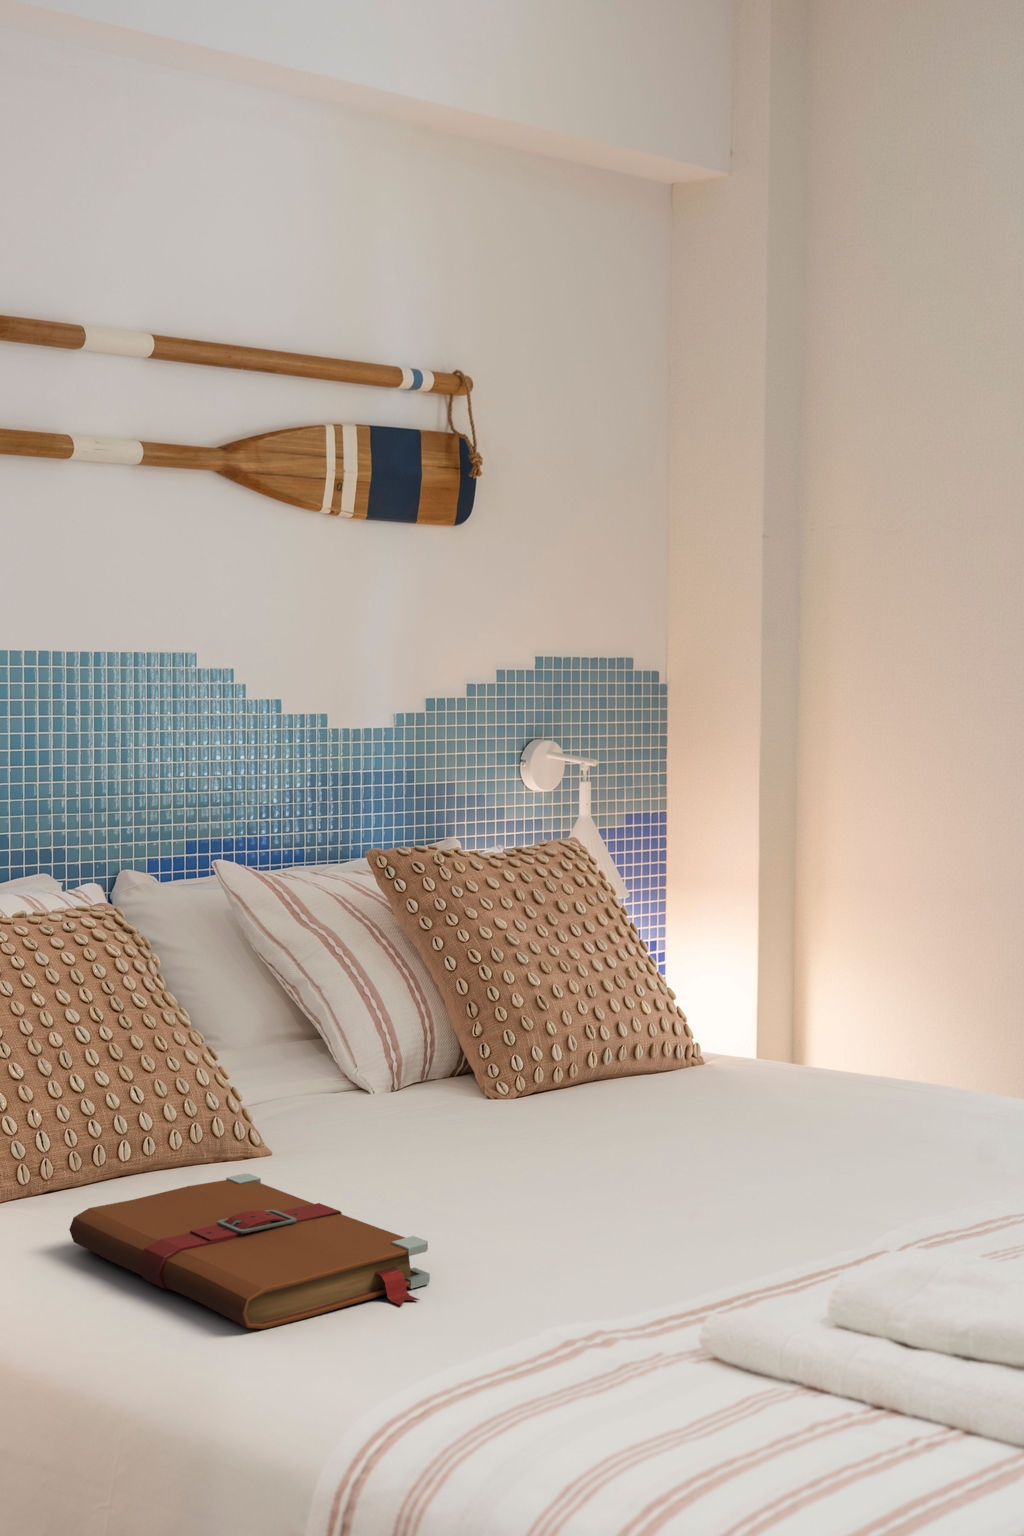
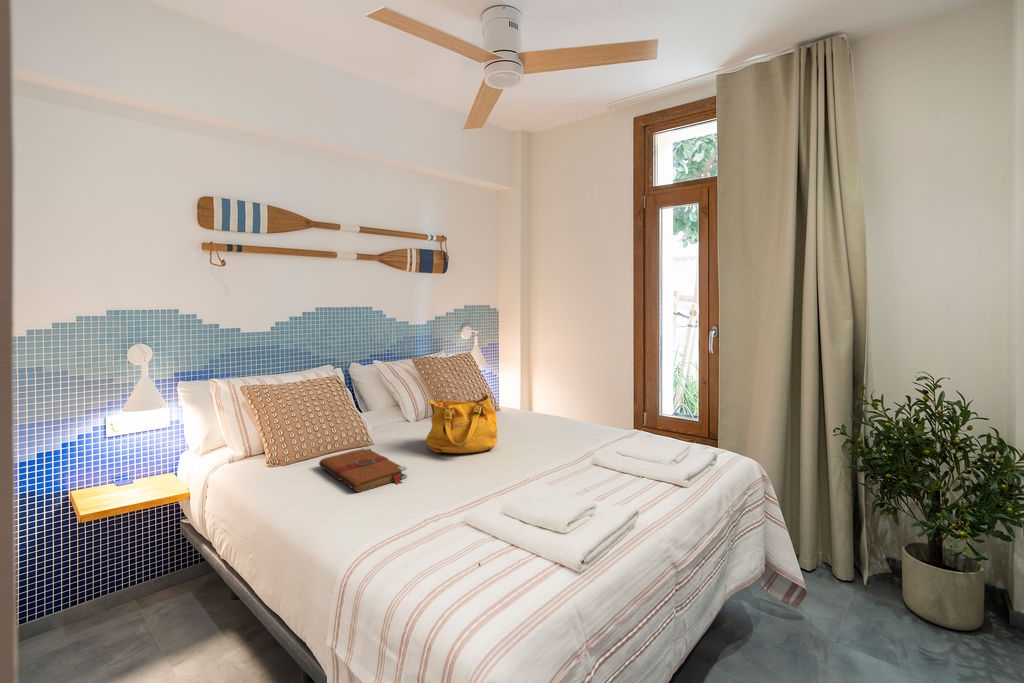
handbag: none [471,960,755,1205] -> present [426,393,498,454]

